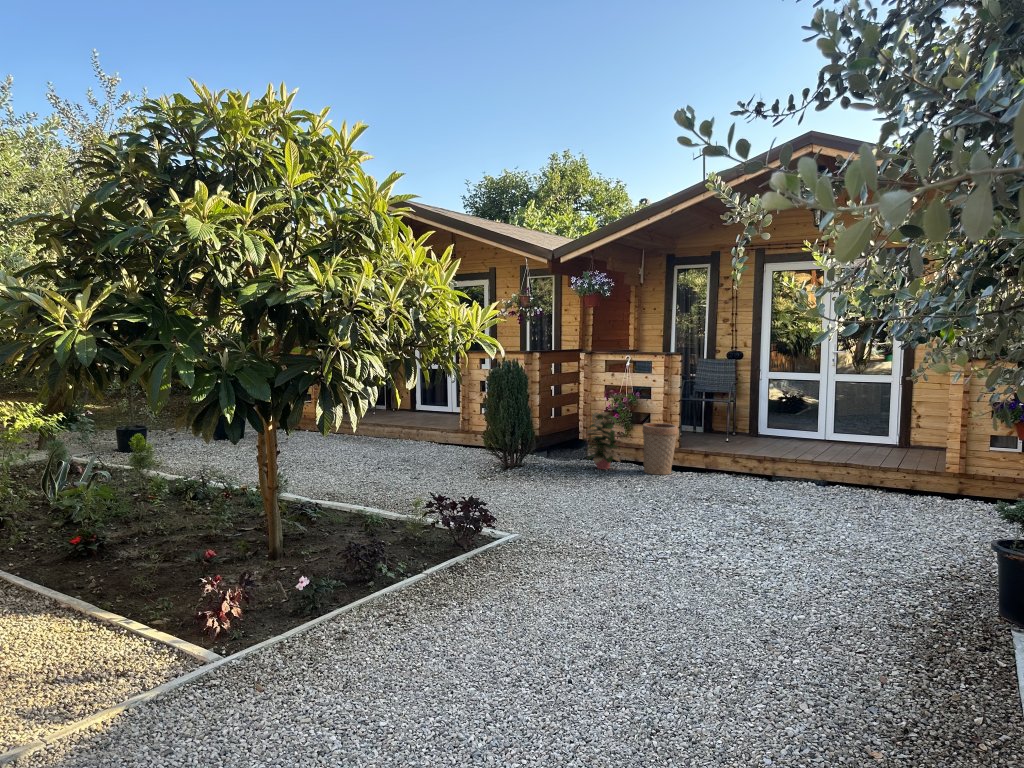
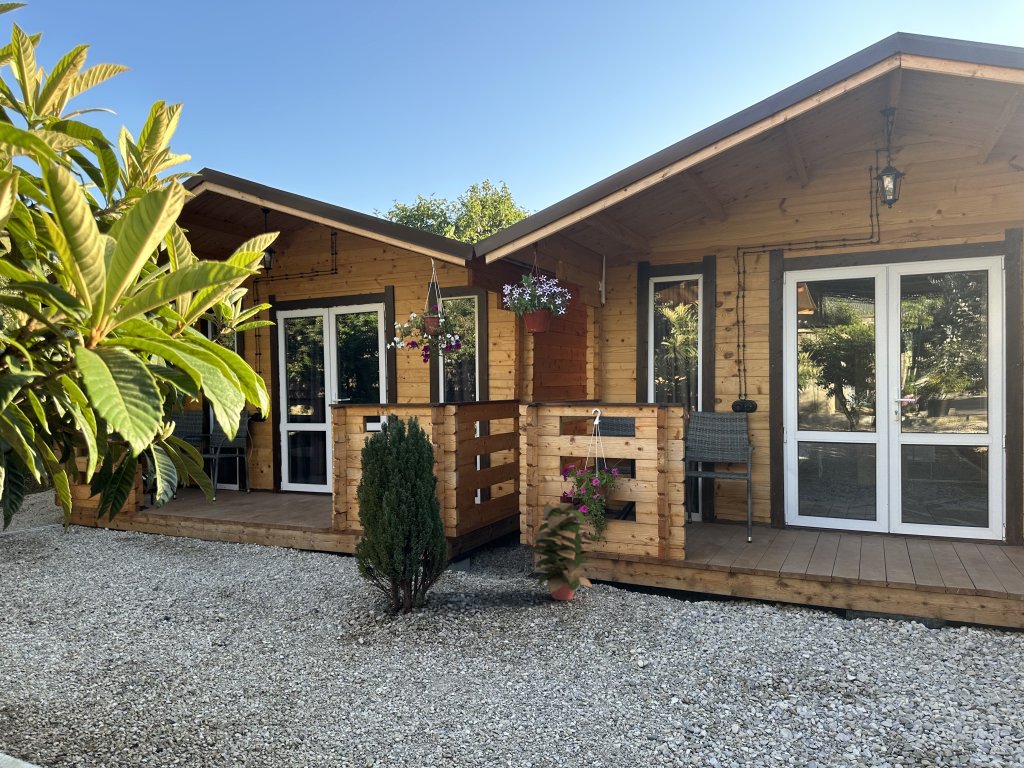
basket: present [643,423,678,475] -> none [627,519,686,611]

